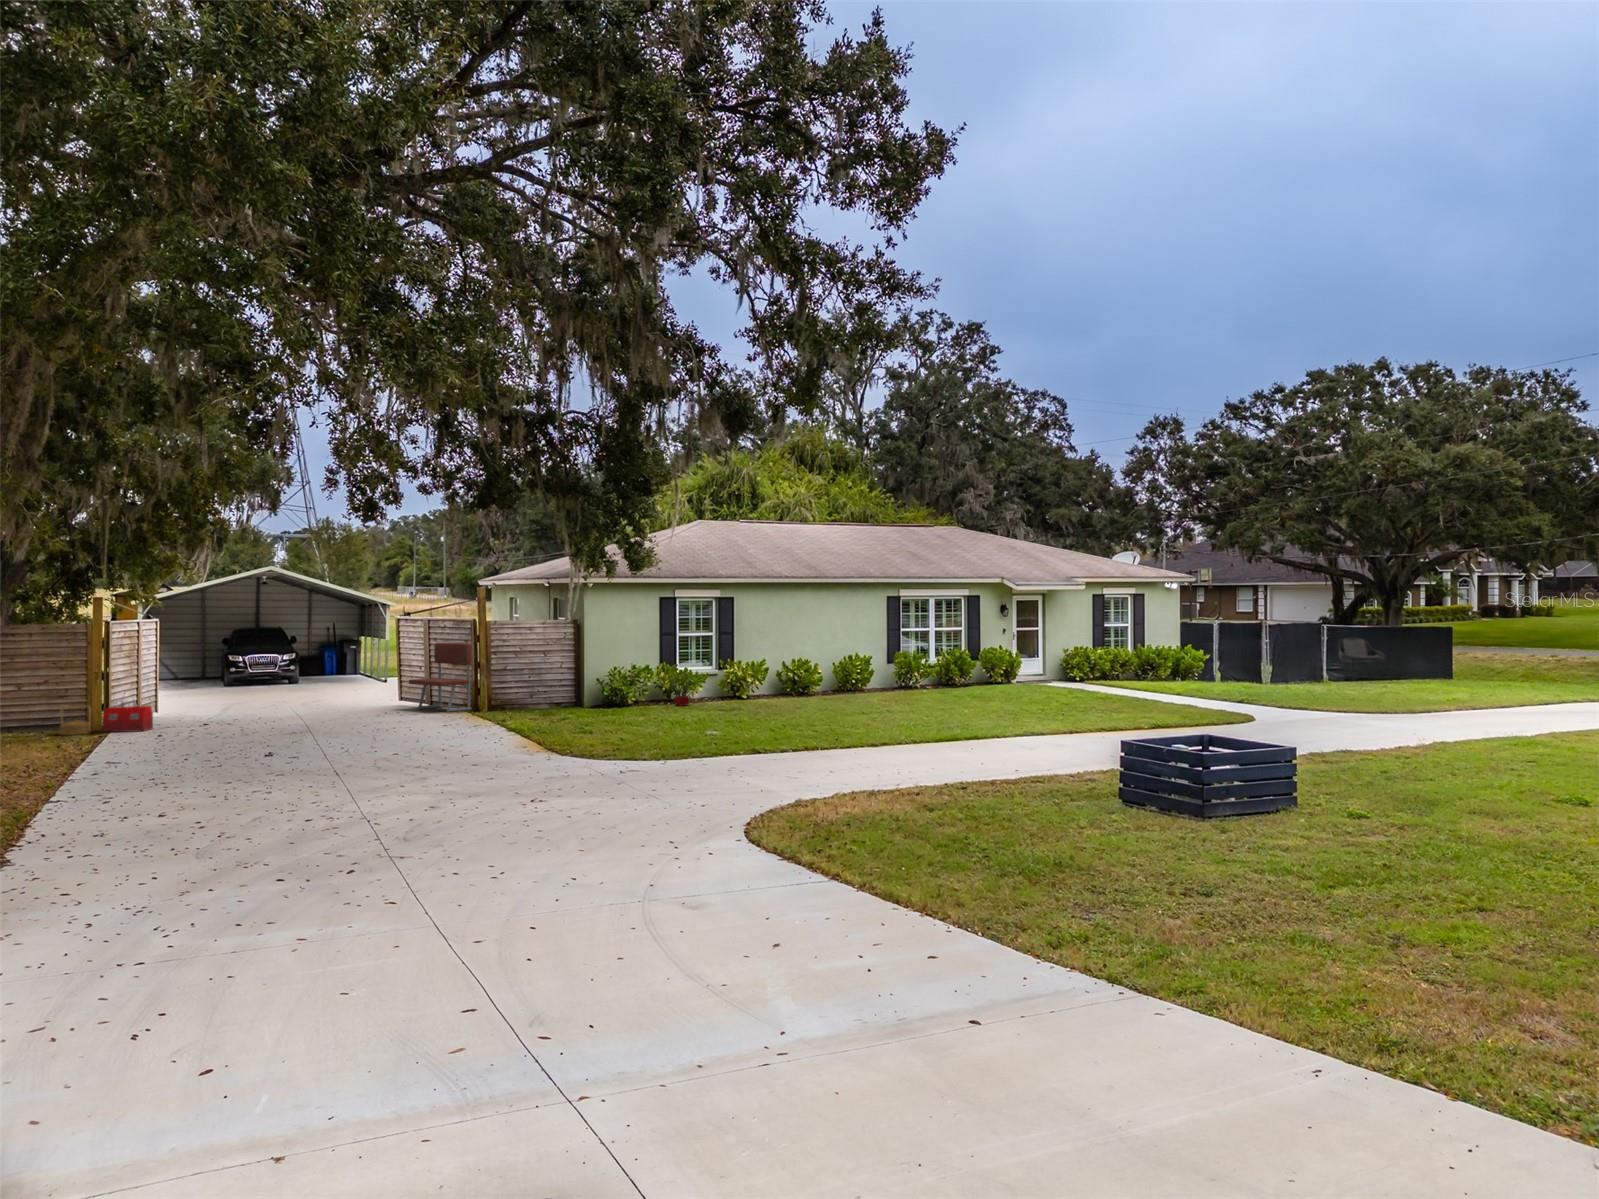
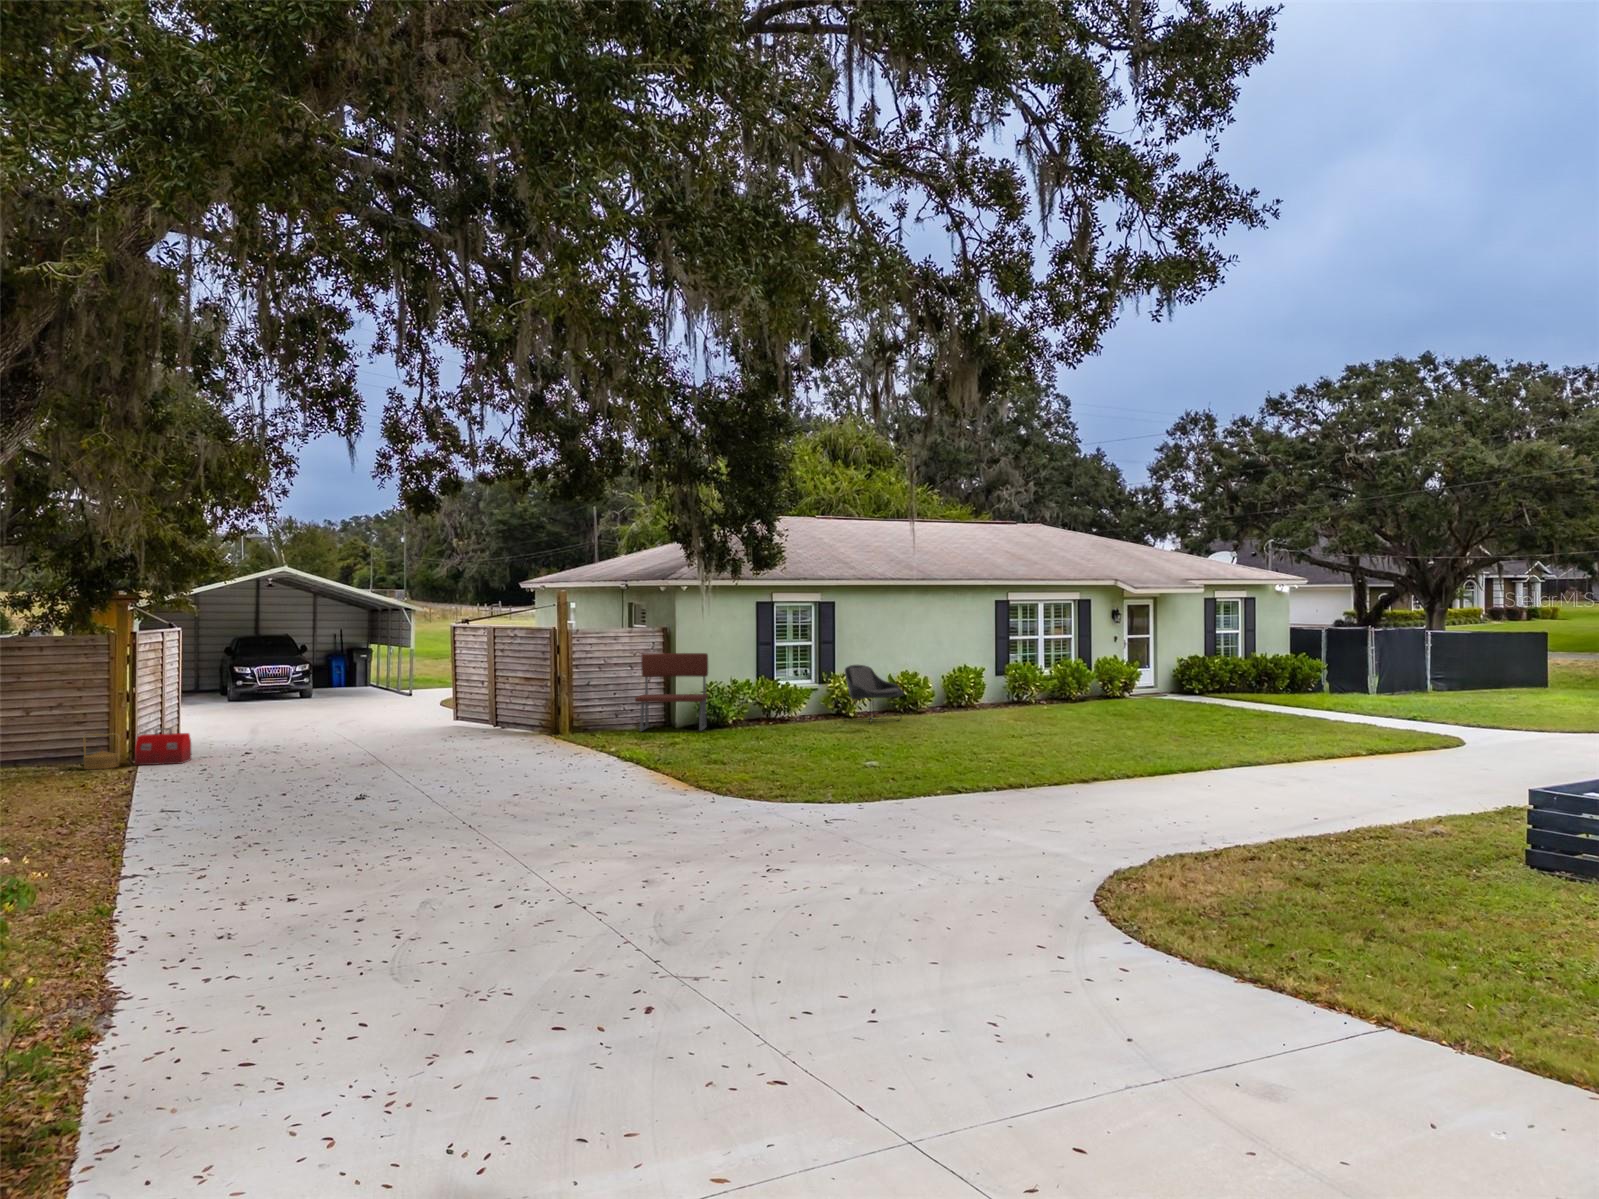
lounge chair: present [1339,638,1385,680] -> present [845,665,904,722]
bench: present [409,643,472,712] -> present [635,653,708,731]
decorative plant: present [669,679,690,706] -> none [763,685,810,726]

